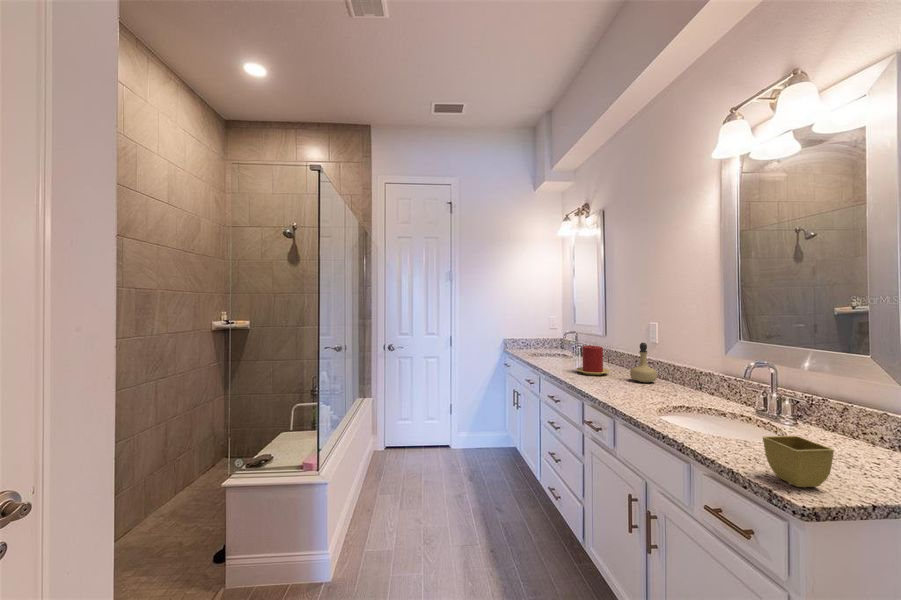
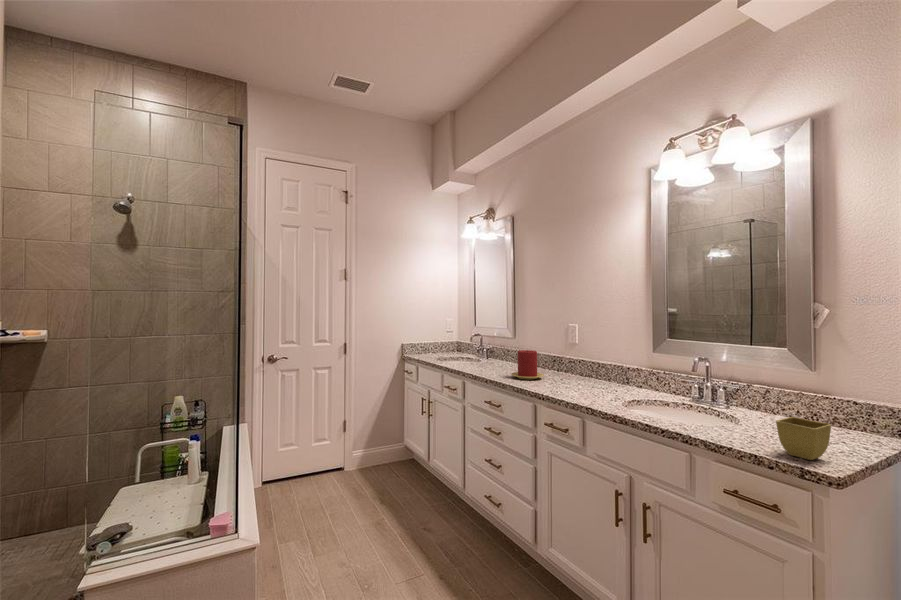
perfume bottle: present [630,343,657,383] -> none [567,345,591,383]

